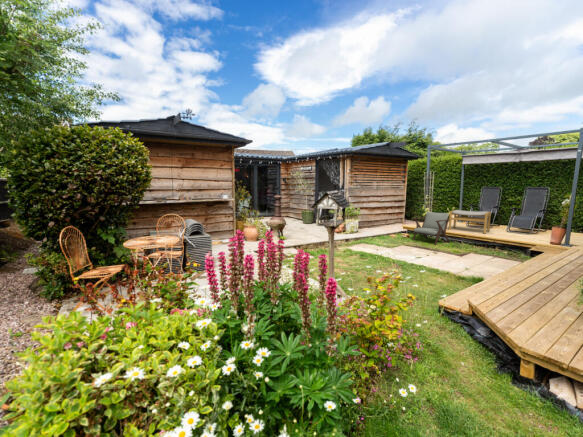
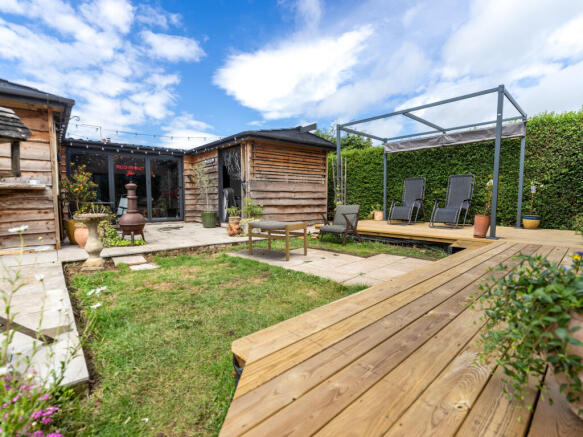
footstool: present [449,210,491,234] -> present [248,220,307,260]

